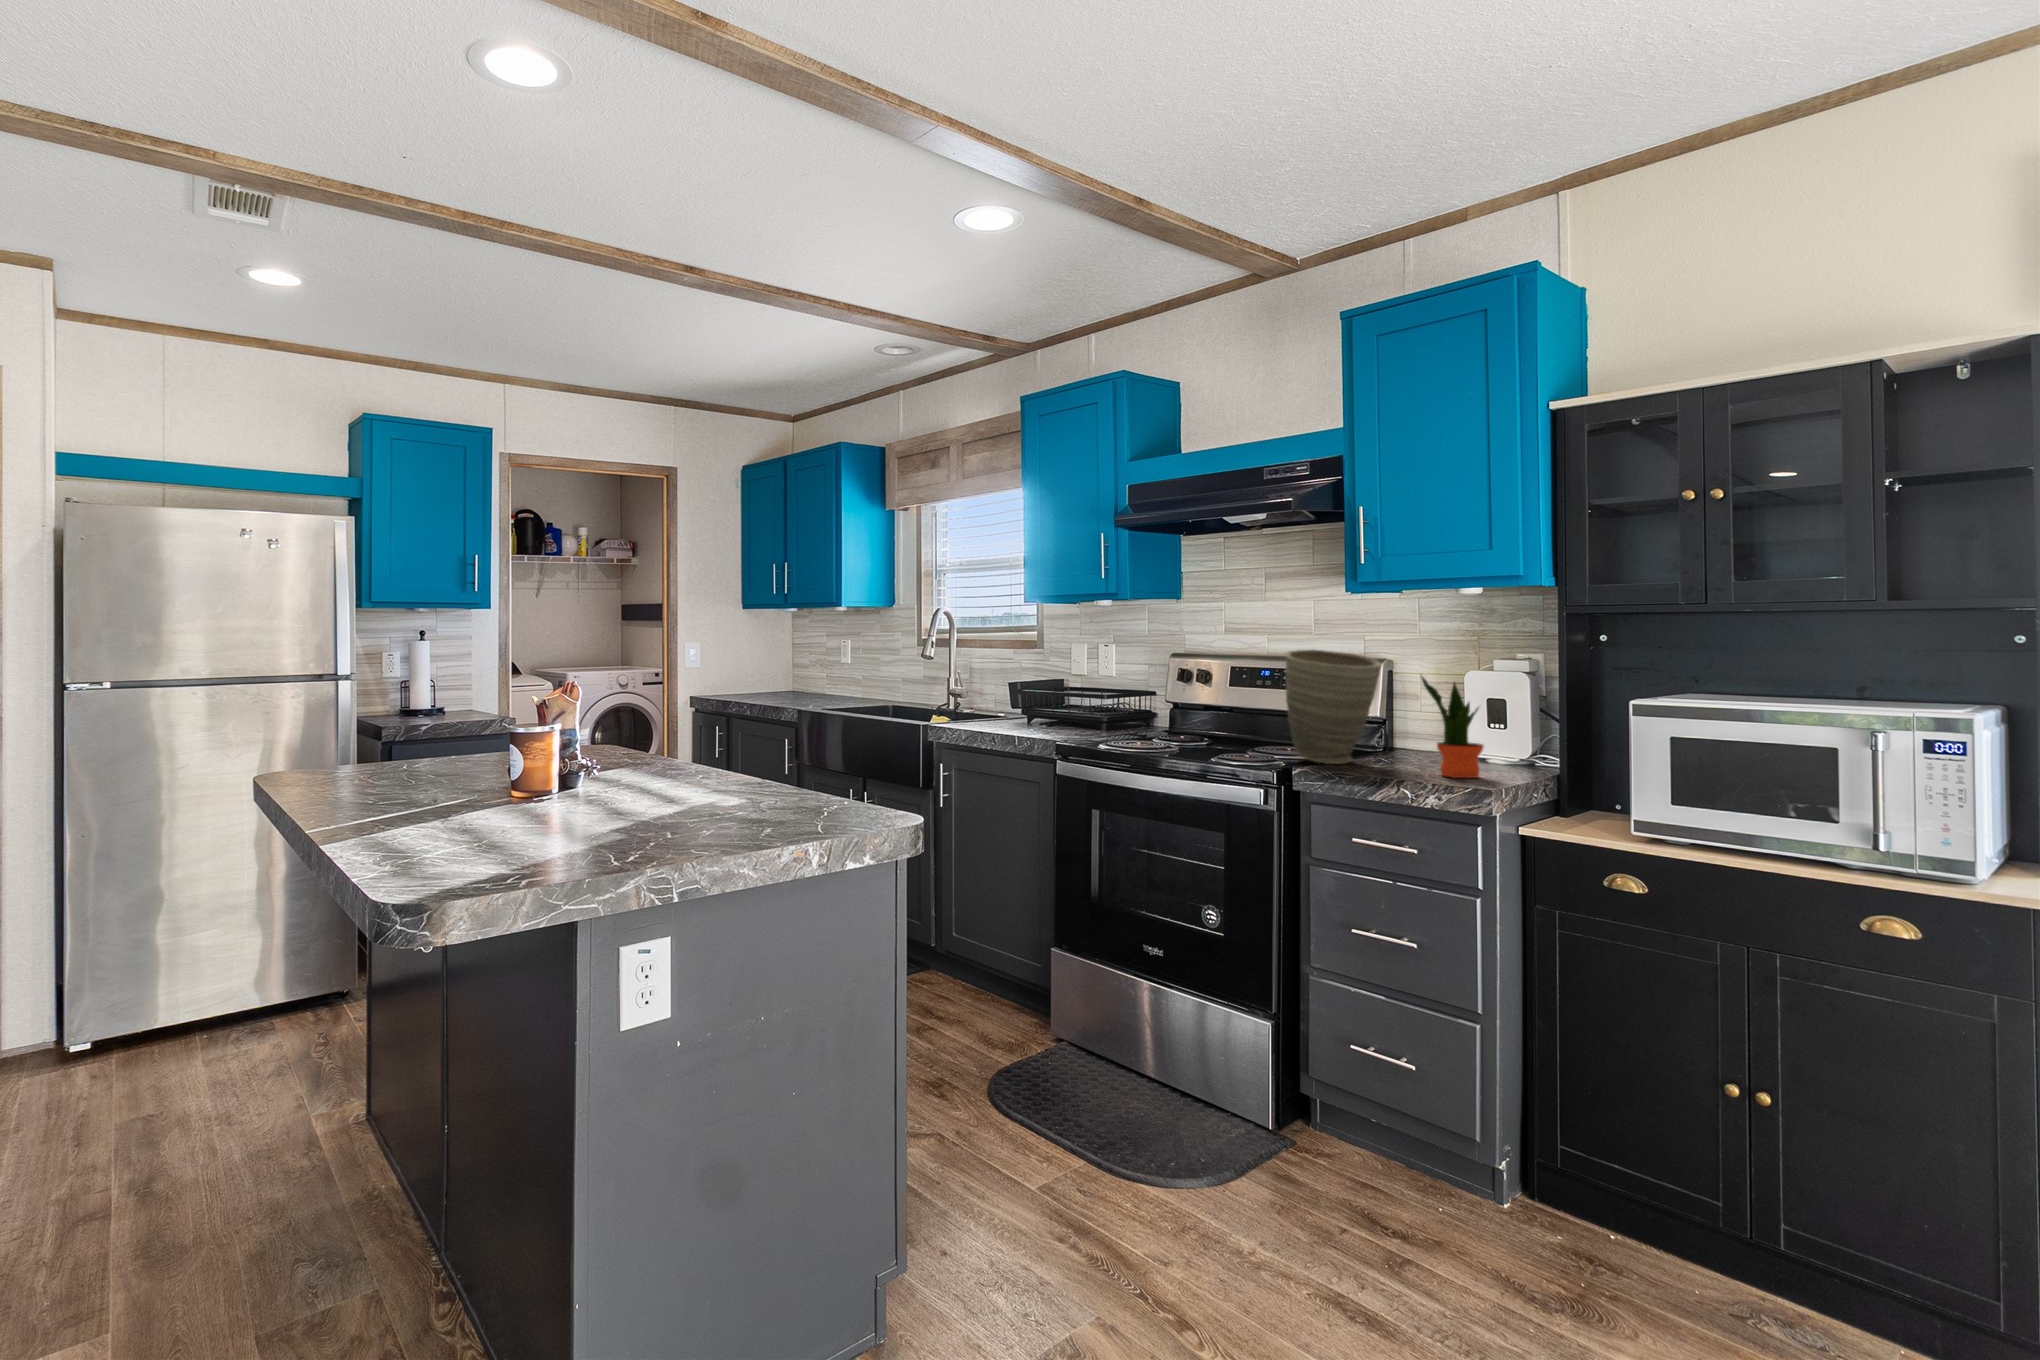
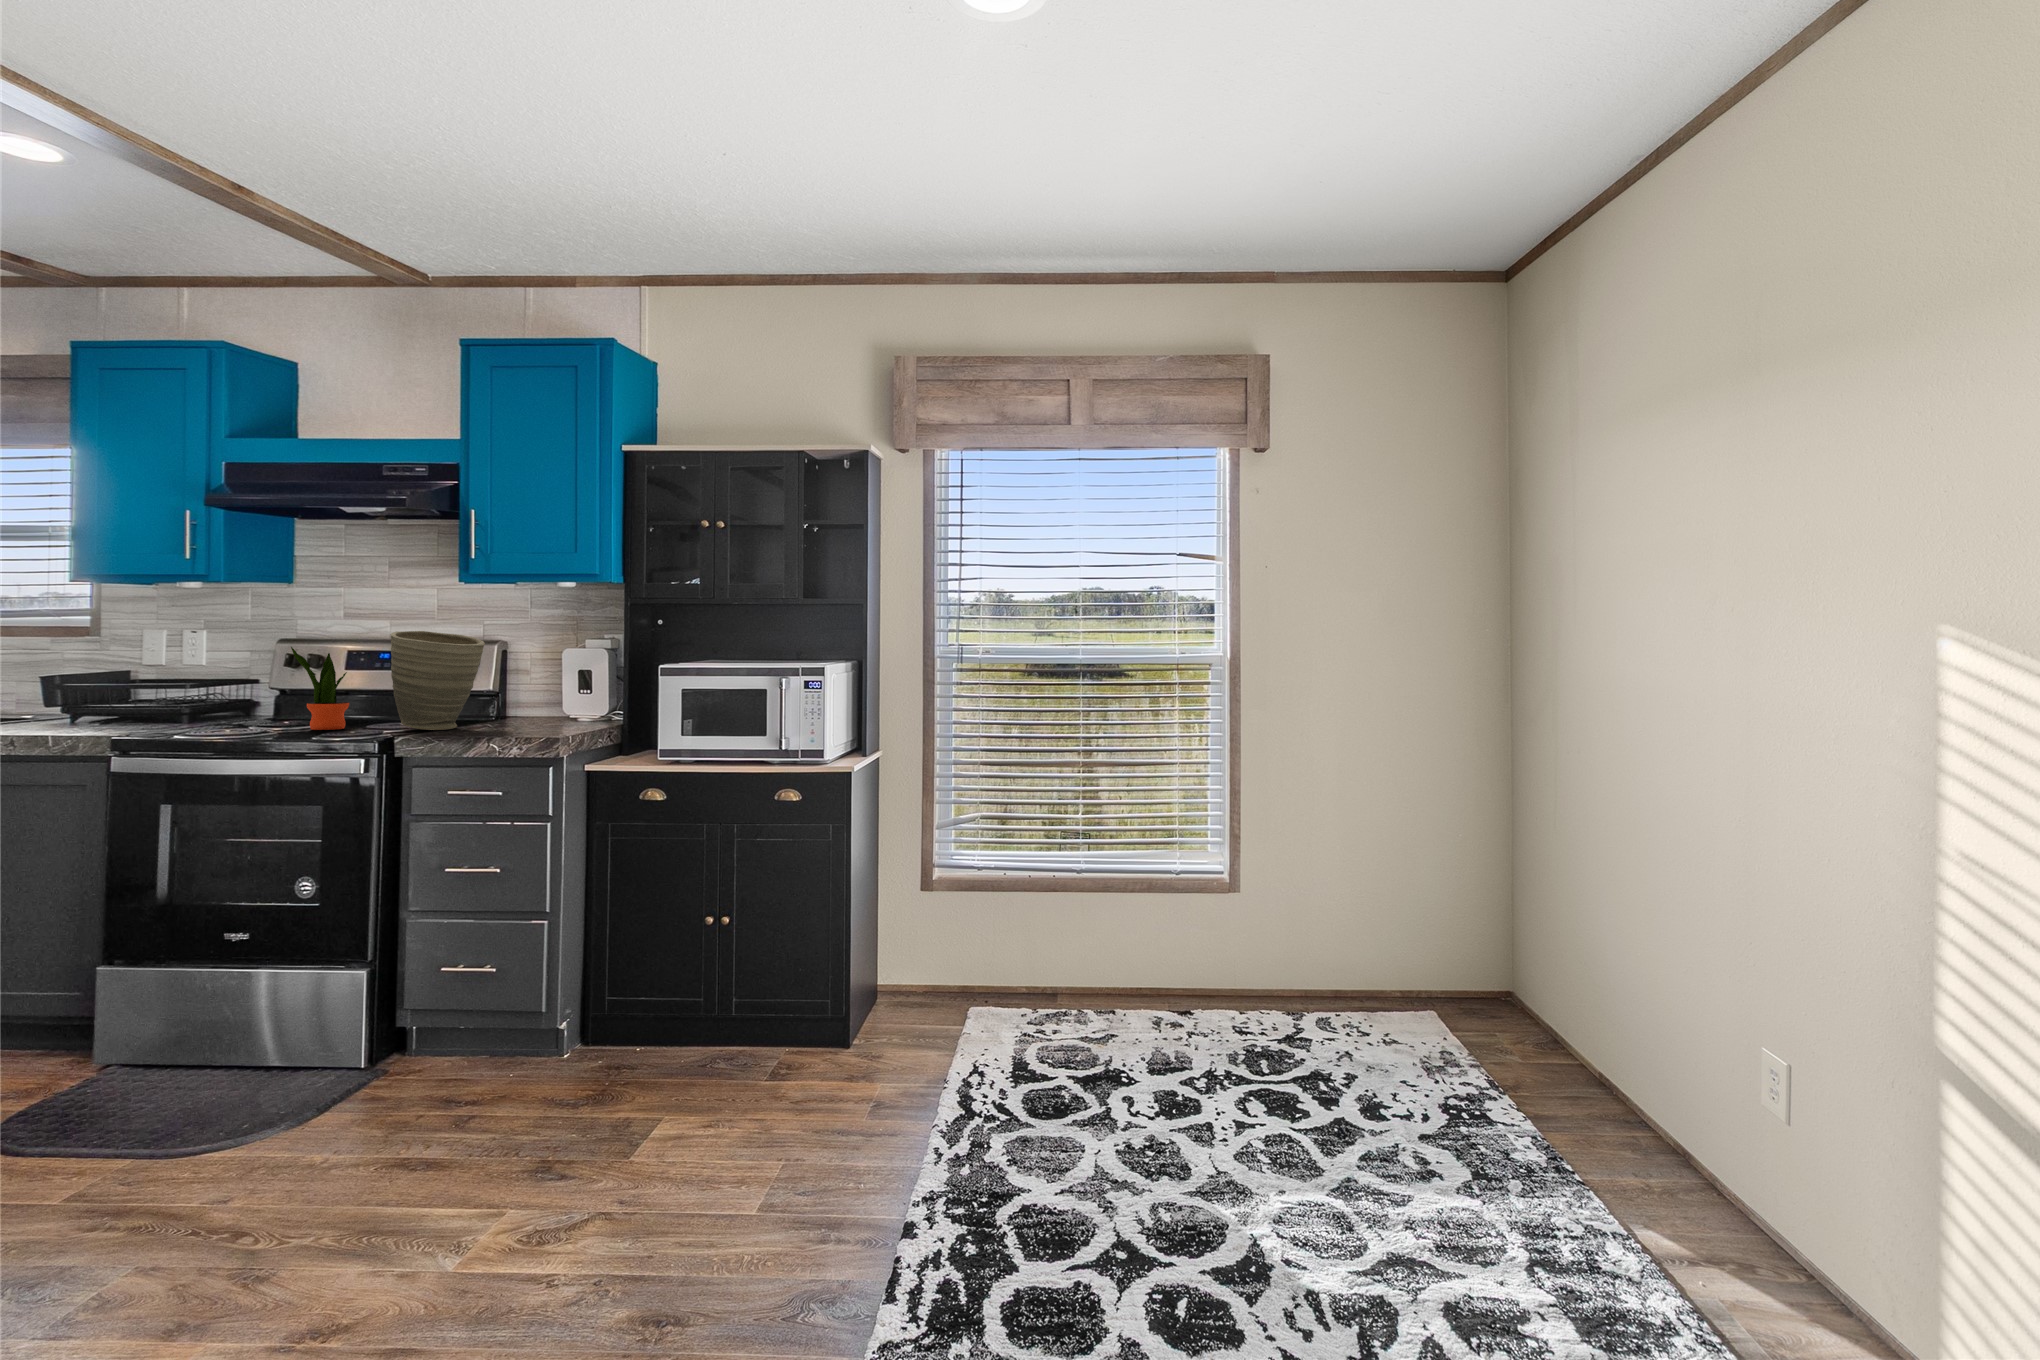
potted plant: present [1421,677,1484,778] -> present [291,647,349,730]

